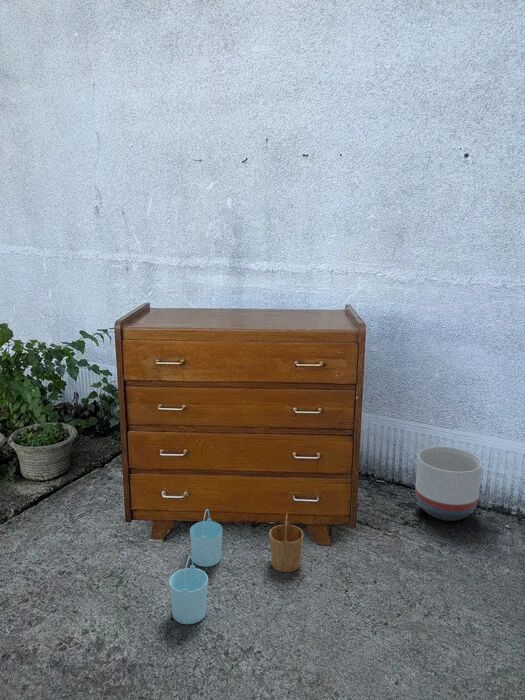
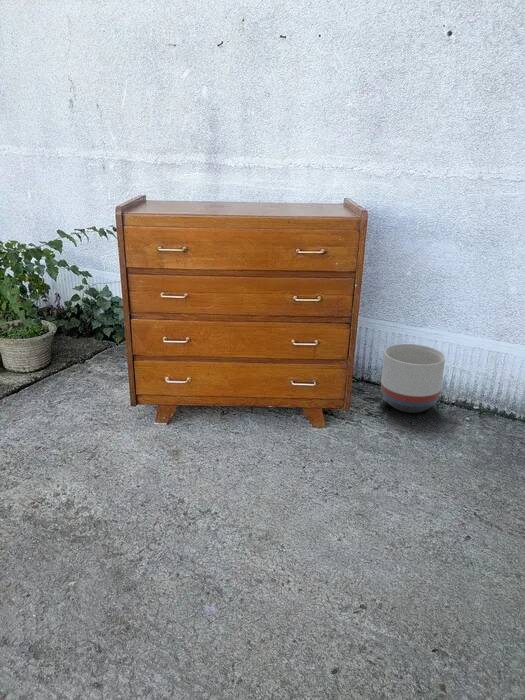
bucket: present [169,509,303,624] -> none [135,393,266,490]

